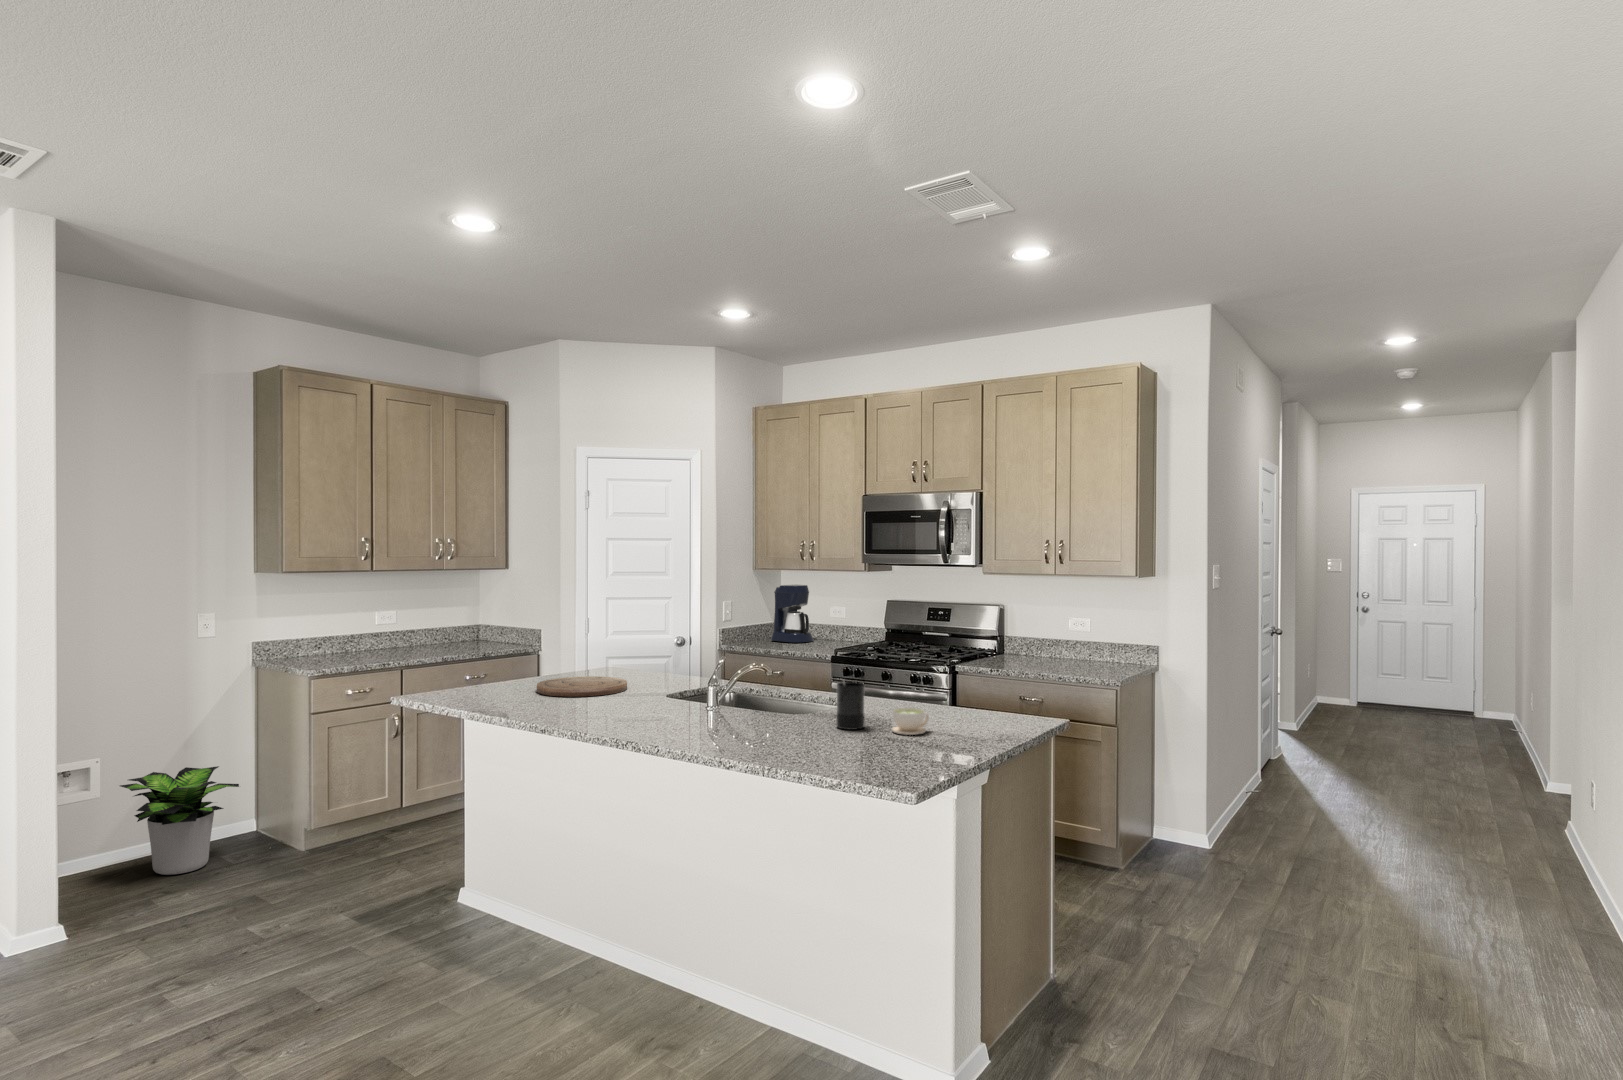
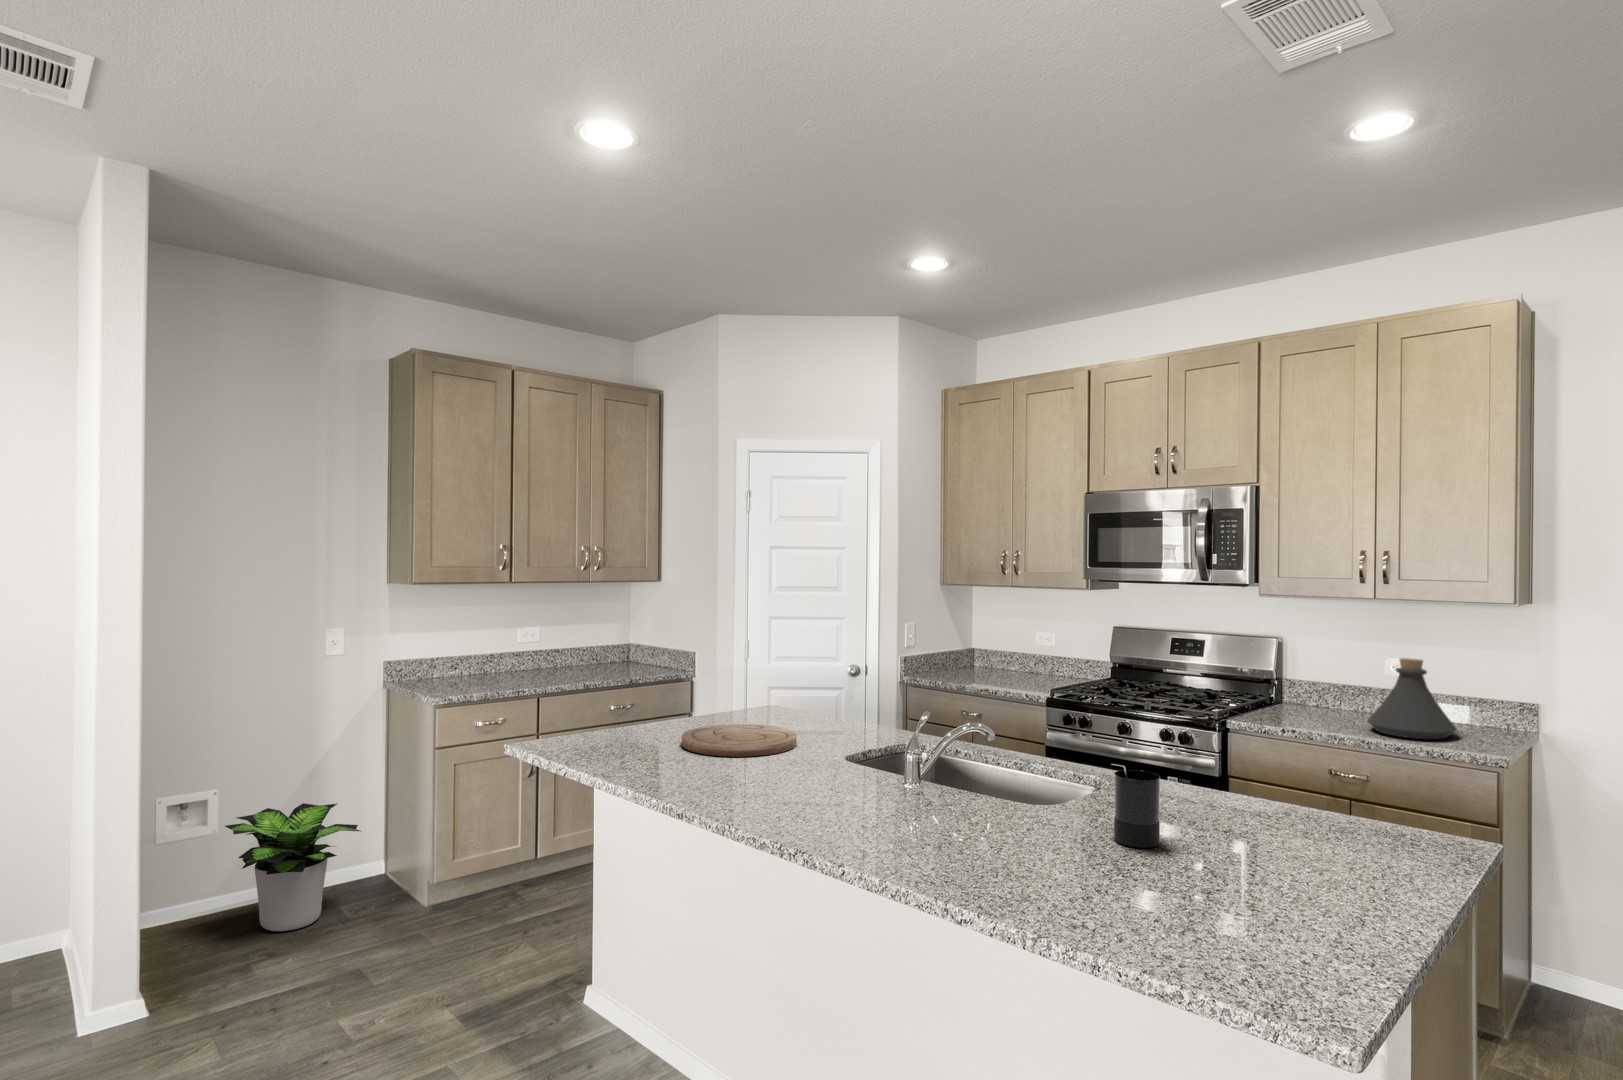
coffee maker: present [771,585,814,643] -> none [965,604,1018,675]
bottle: none [1049,616,1105,672] -> present [1367,658,1457,739]
coffee cup: present [892,708,929,735] -> none [1208,818,1272,867]

